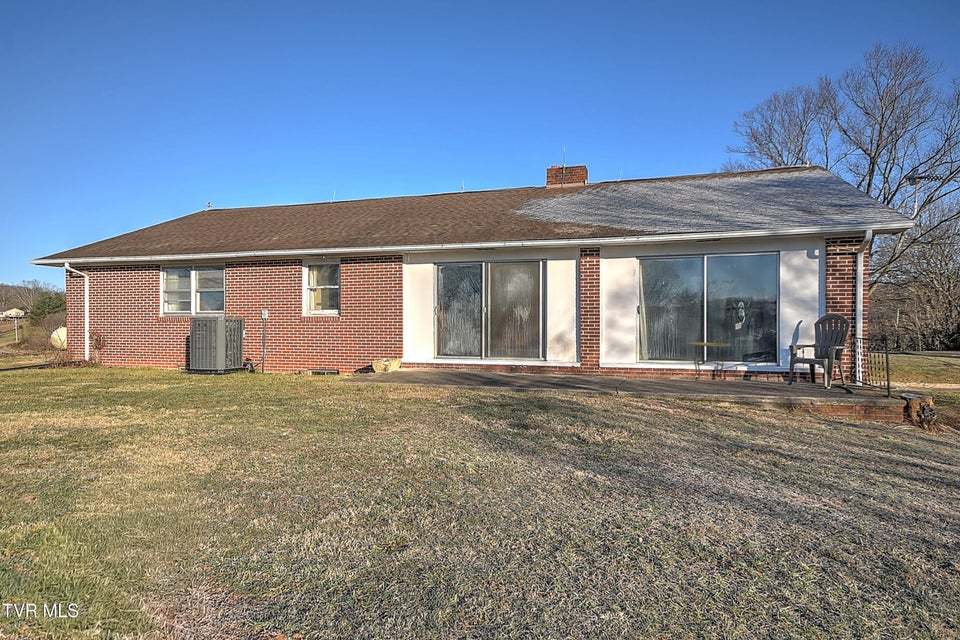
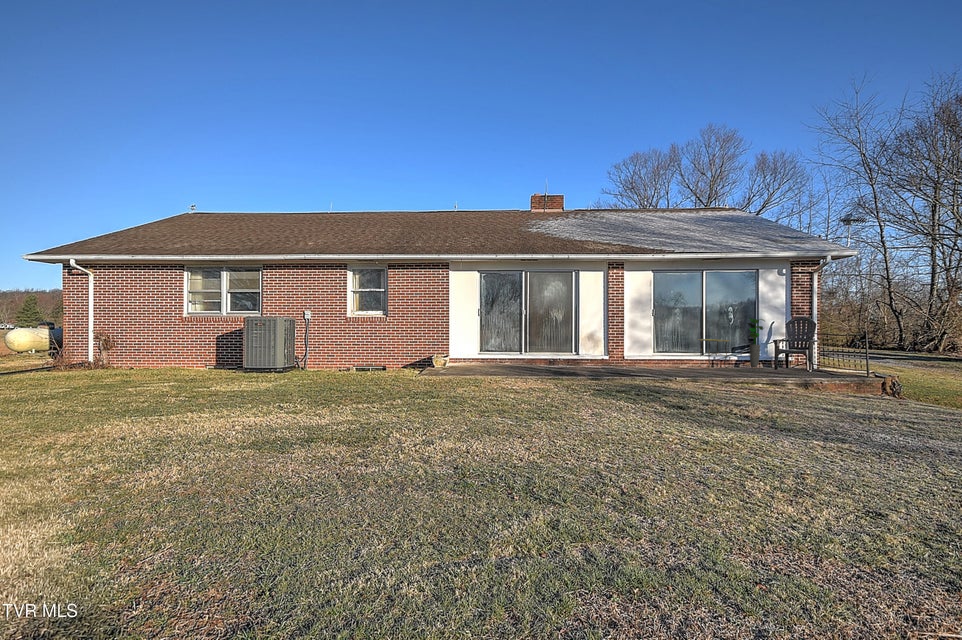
potted plant: none [750,316,781,380] -> present [747,318,764,367]

